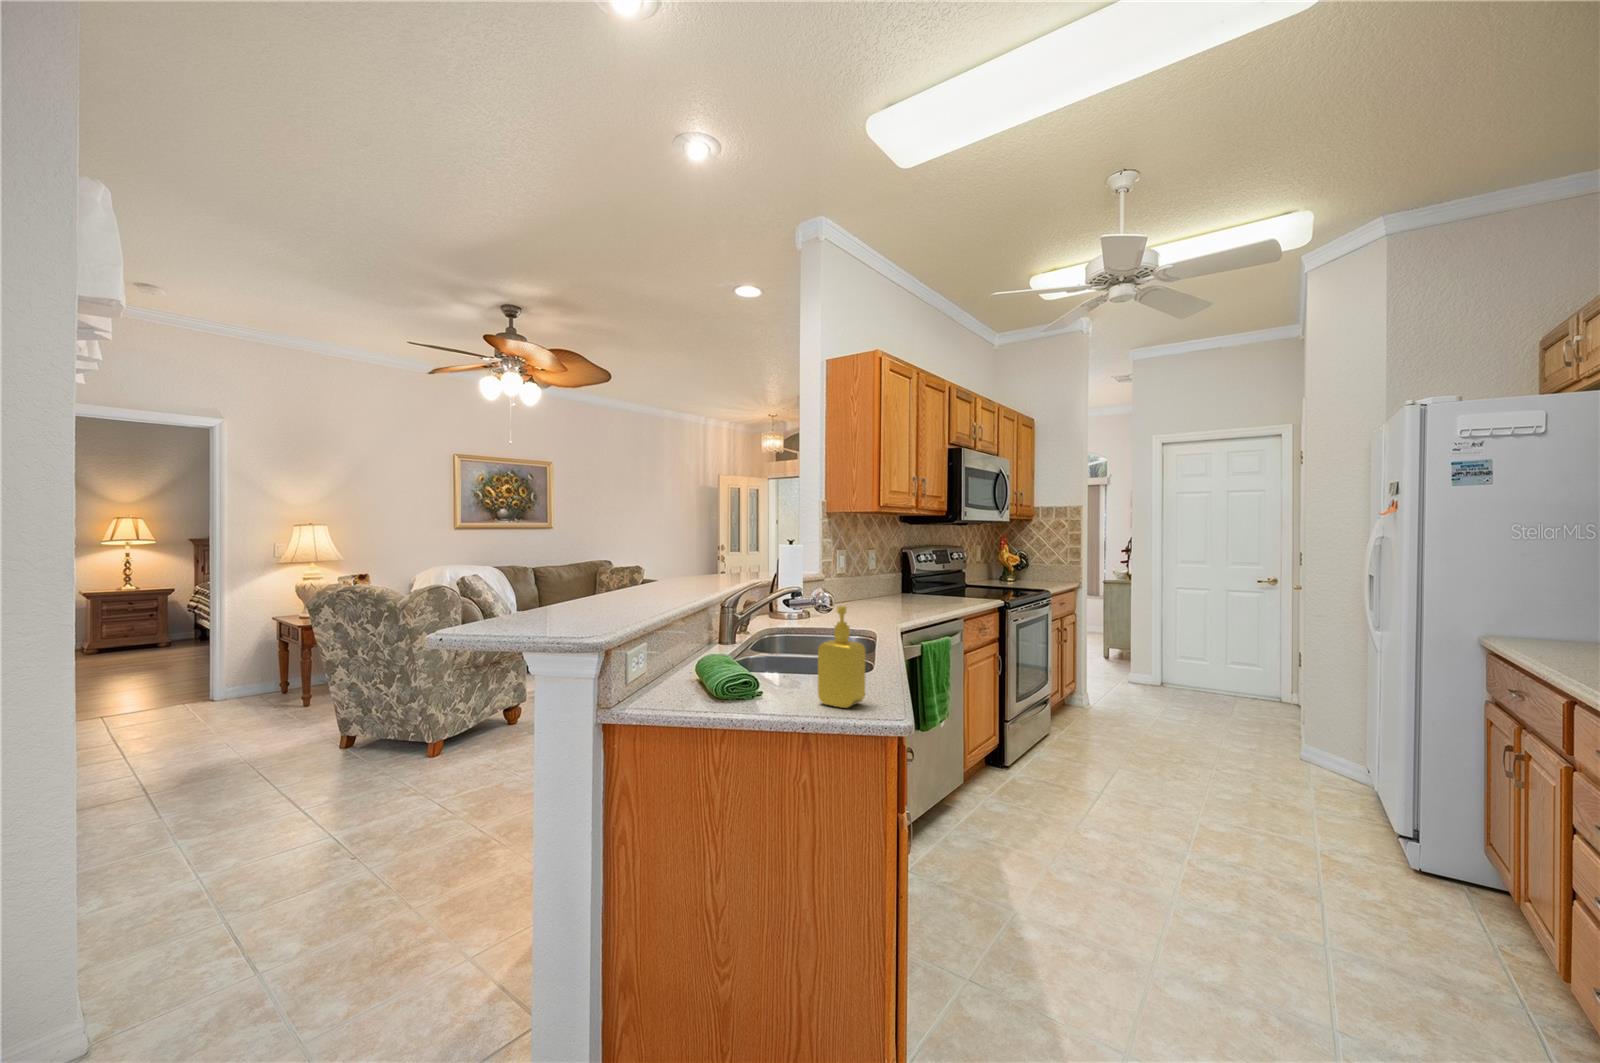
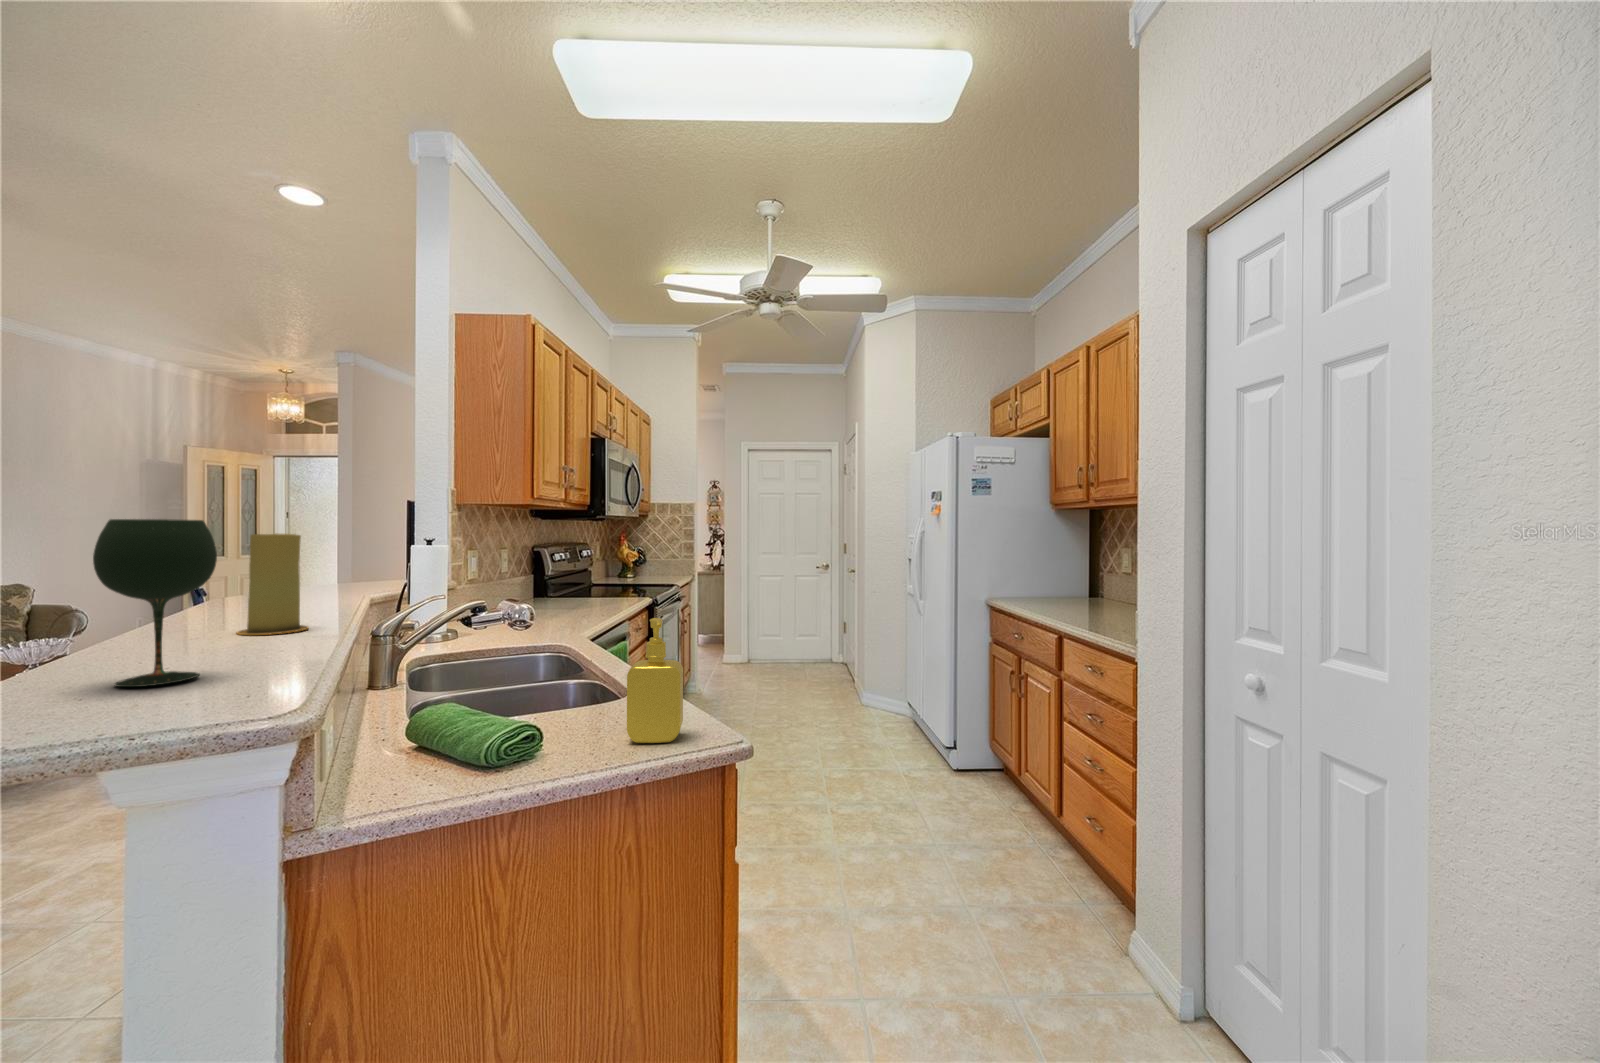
wine glass: none [548,527,598,617] -> present [93,519,217,687]
candle: none [643,535,679,599] -> present [237,533,308,635]

